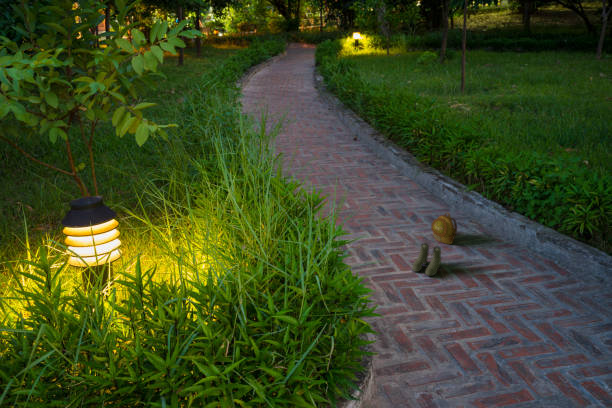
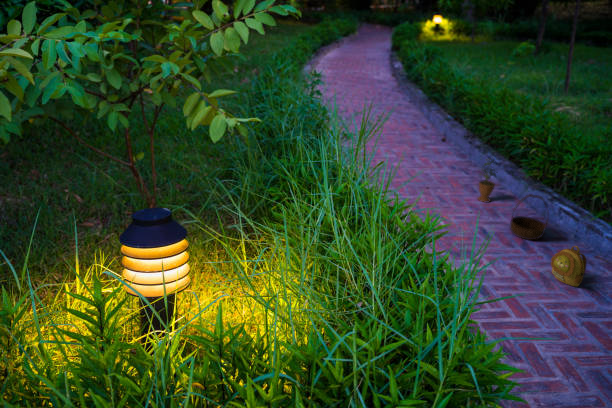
potted plant: none [378,148,394,187] -> present [477,157,498,202]
basket: none [403,176,432,213] -> present [510,194,549,240]
boots: present [412,243,441,276] -> none [528,285,571,329]

